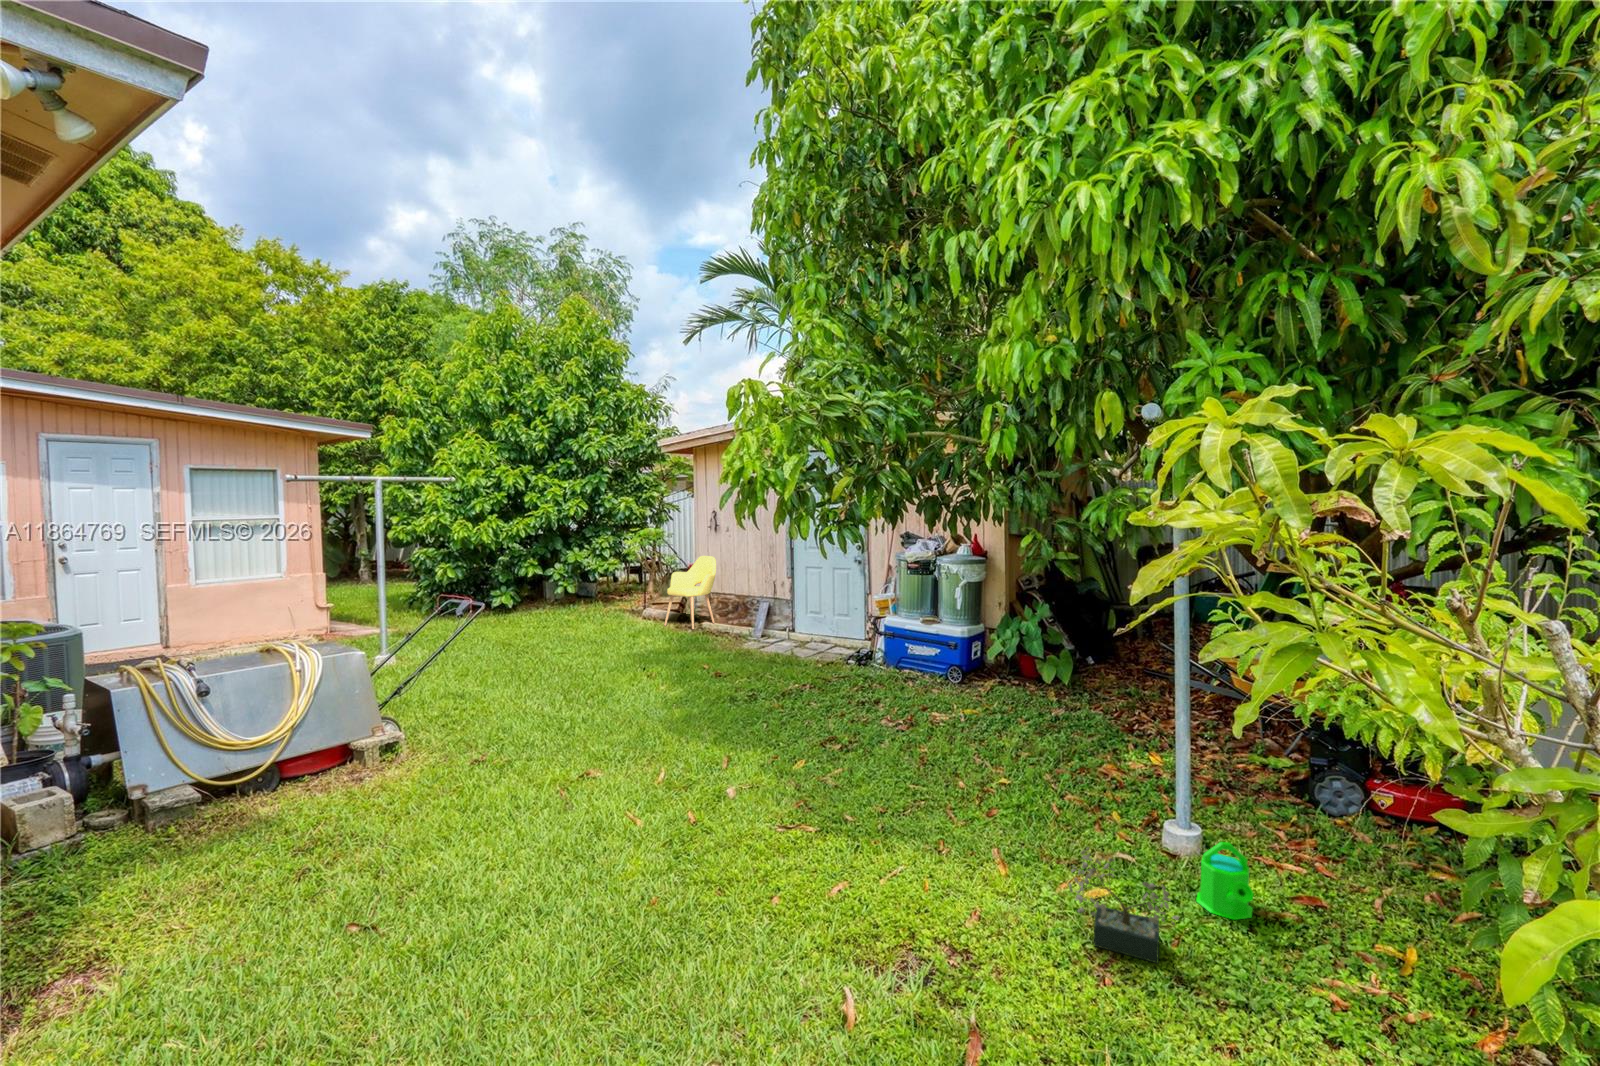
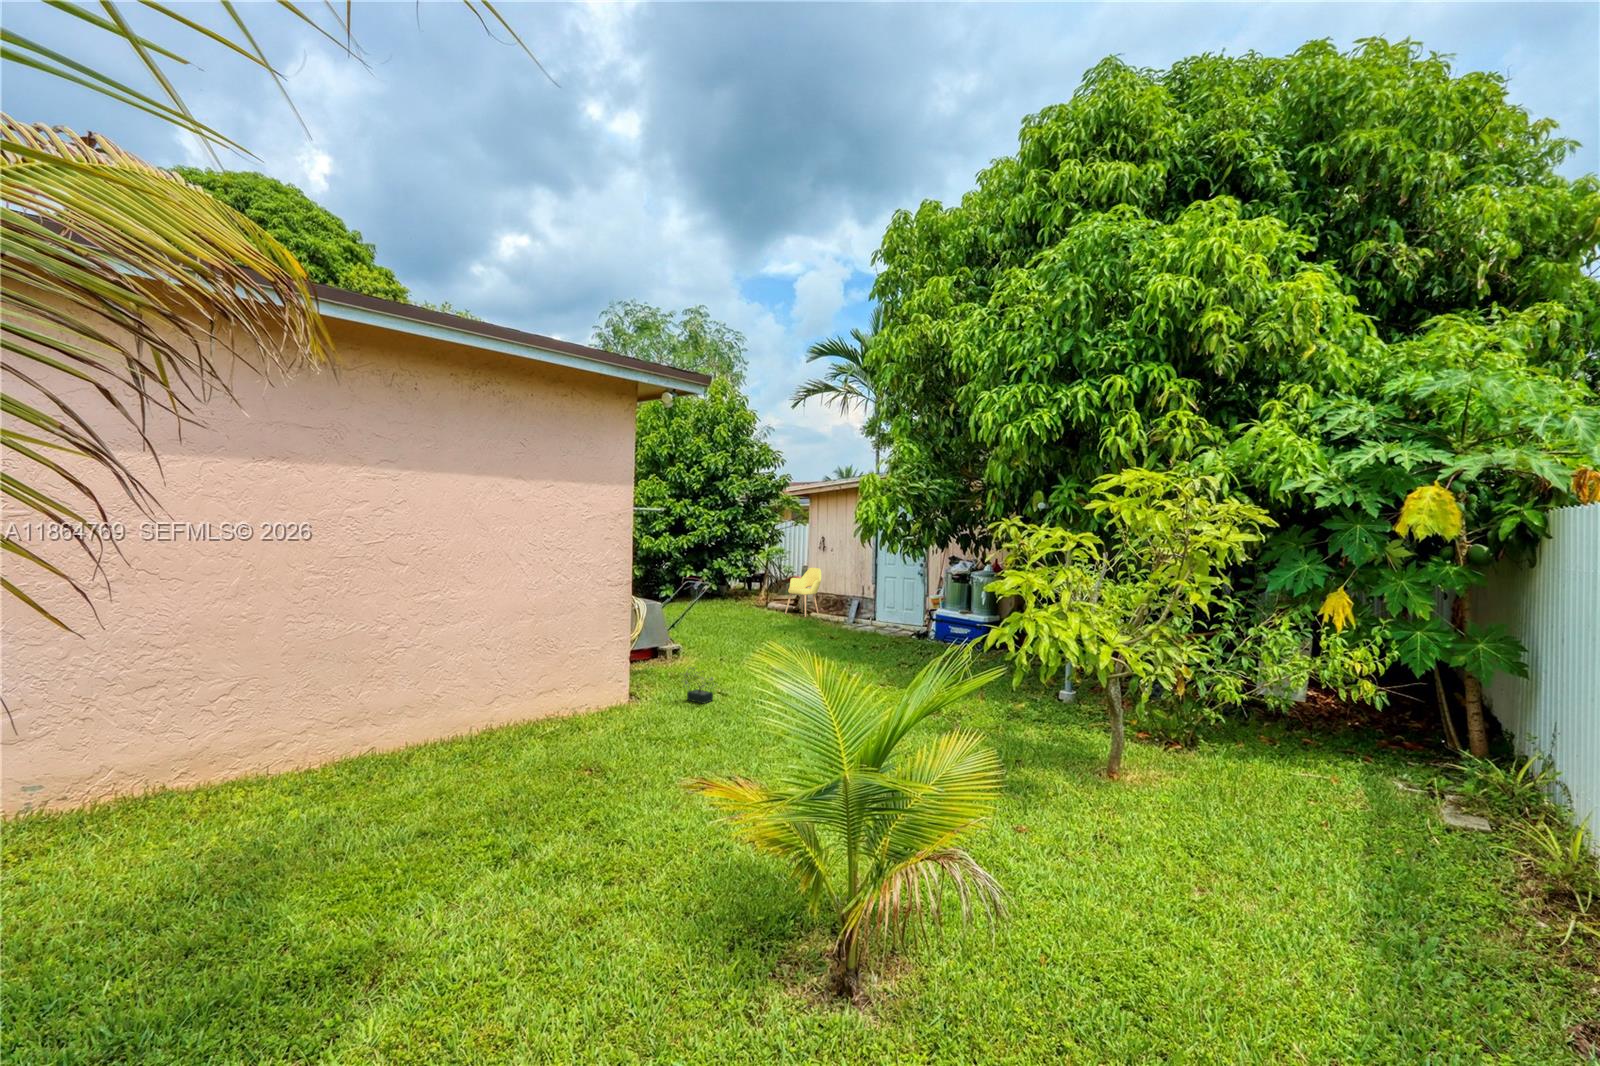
watering can: present [1196,842,1254,920] -> none [1060,684,1083,713]
decorative plant: present [1069,848,1180,963] -> present [683,668,713,703]

